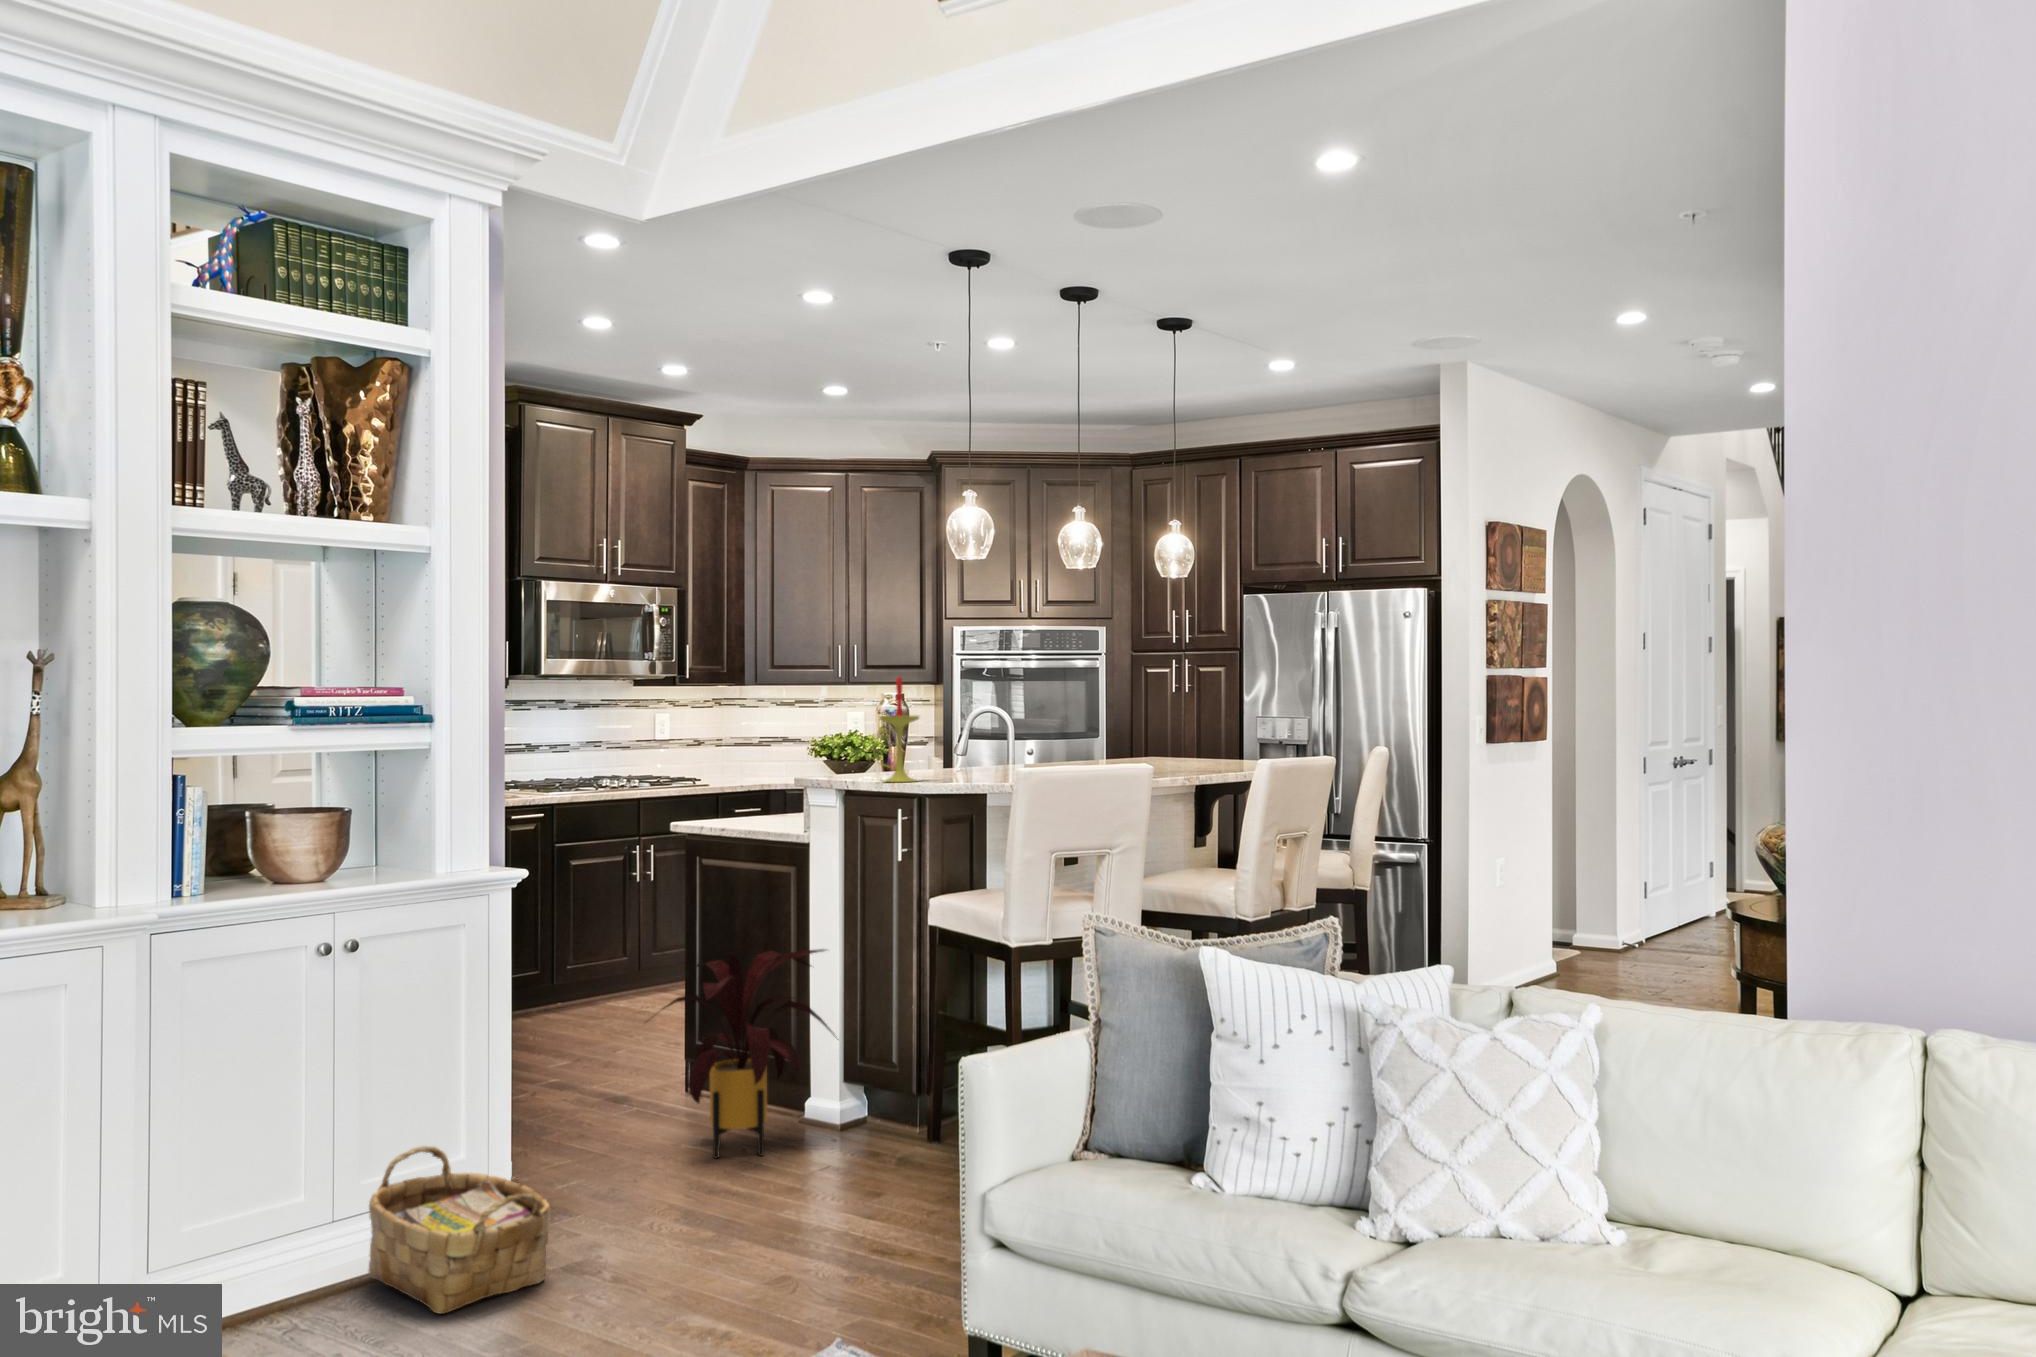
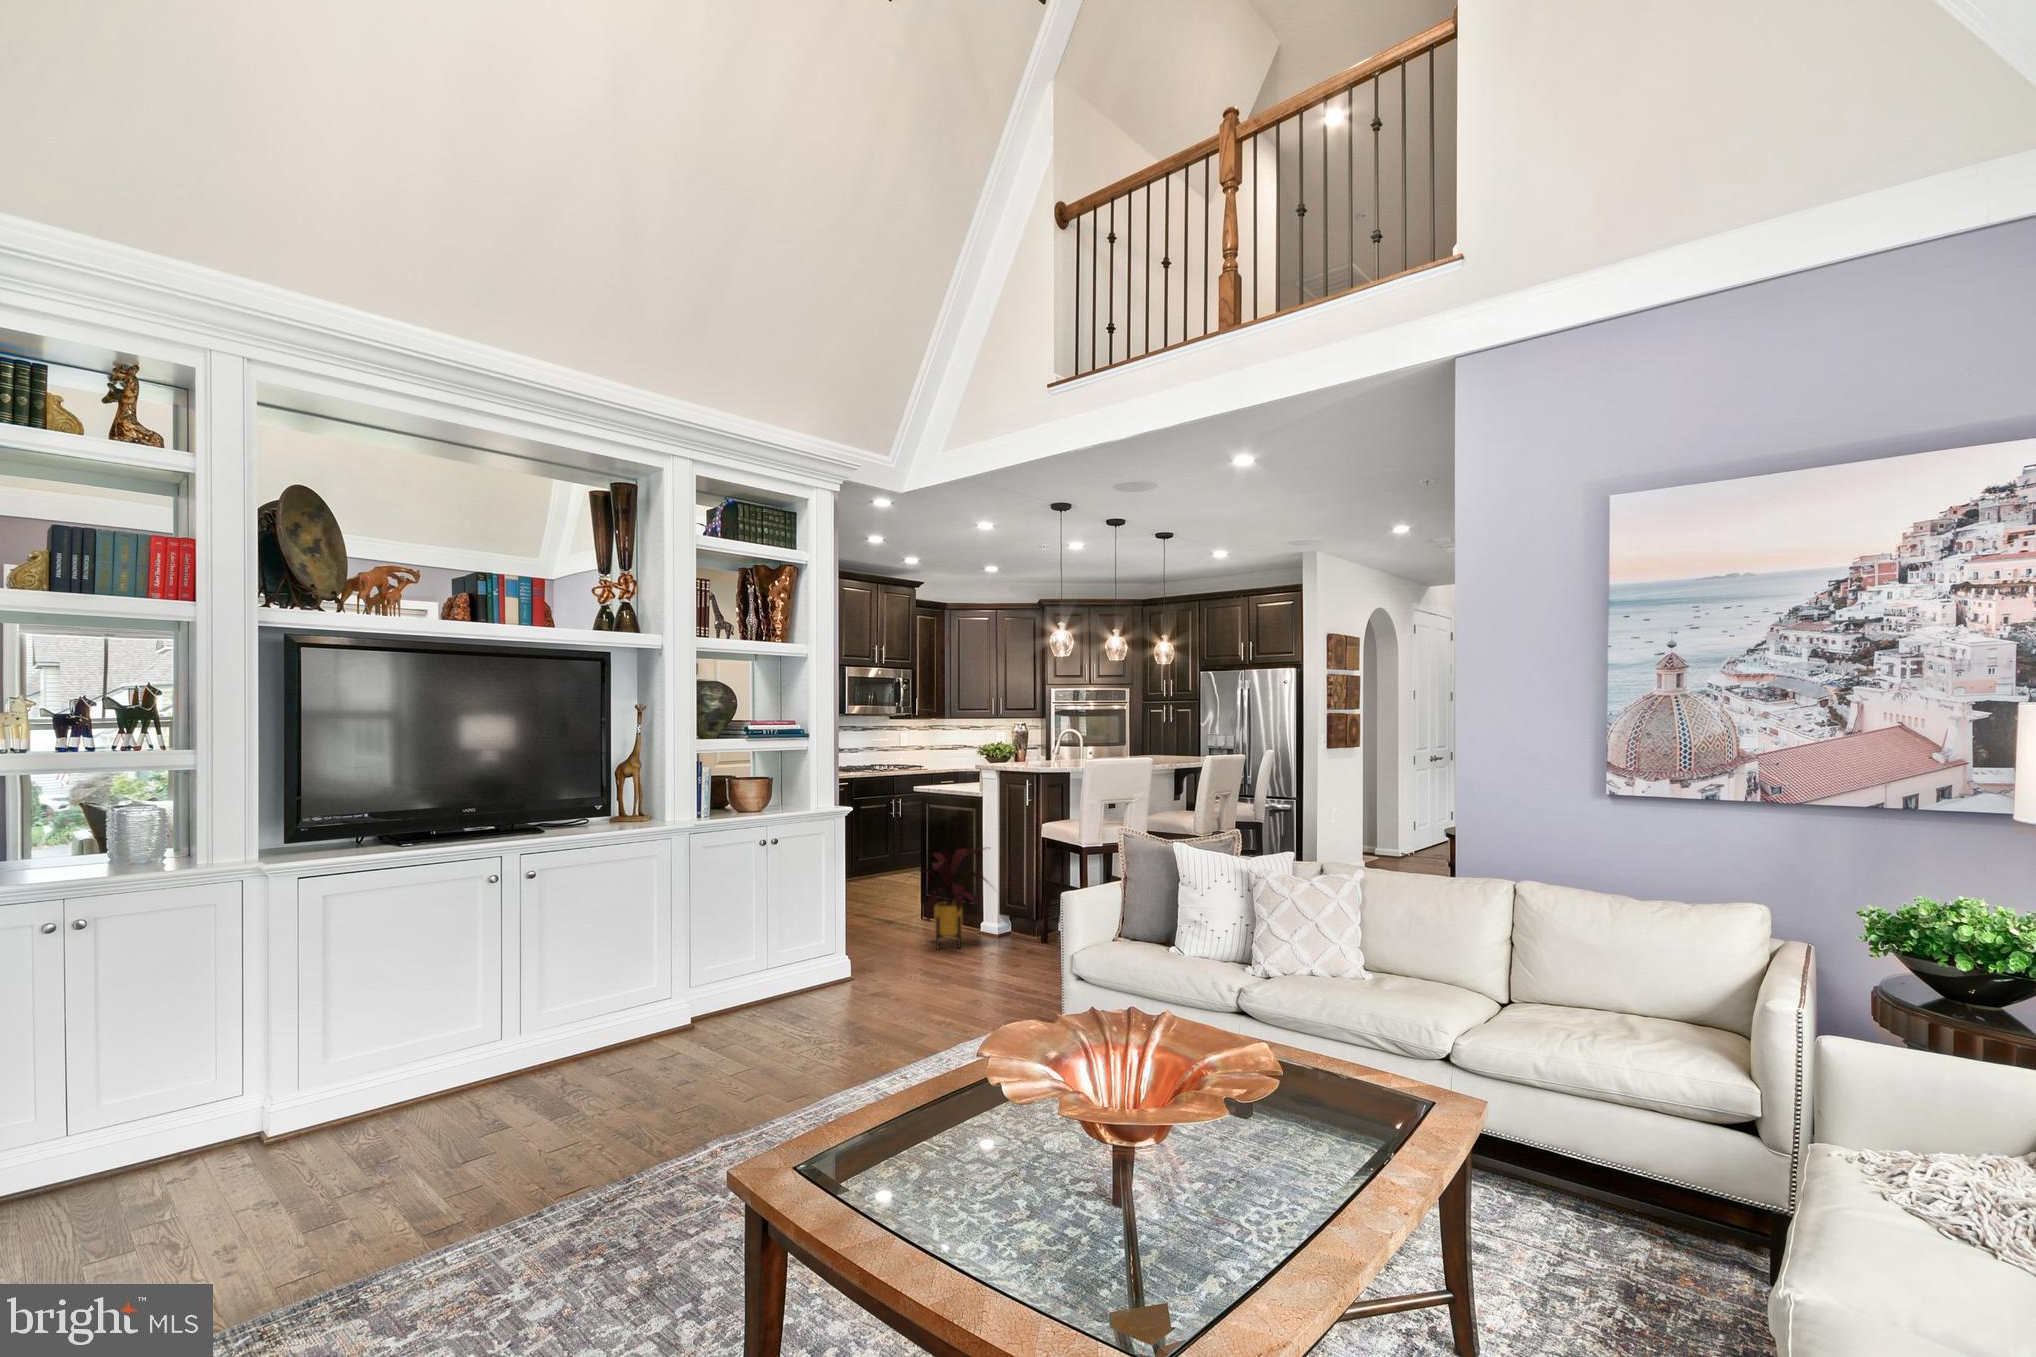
candle: present [871,677,919,782] -> none [1012,713,1036,766]
woven basket: present [368,1146,550,1314] -> none [780,936,864,1014]

